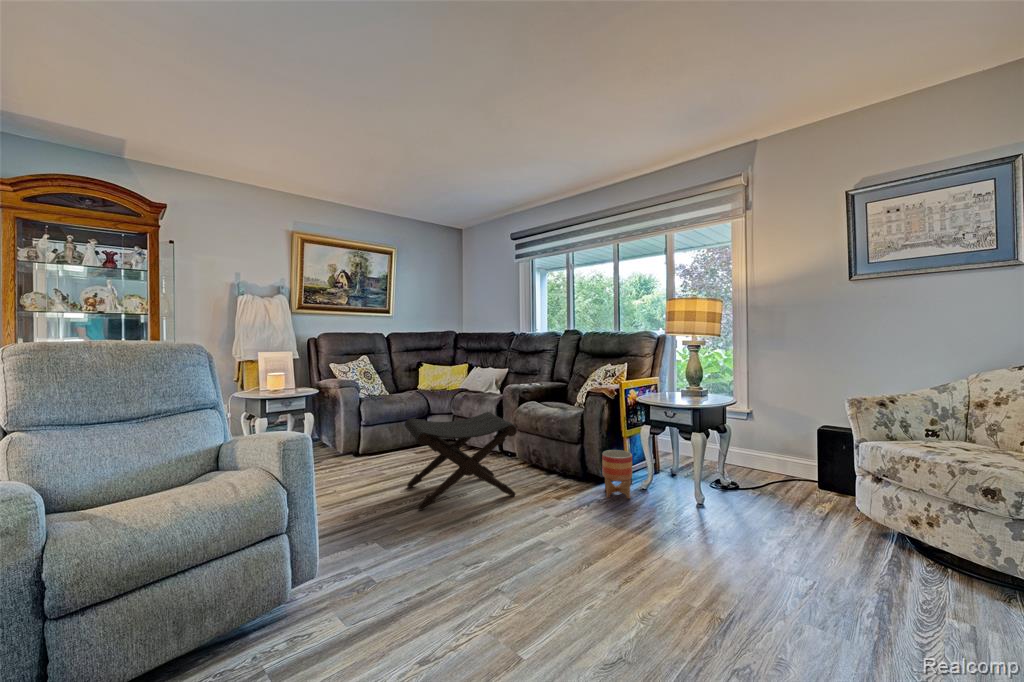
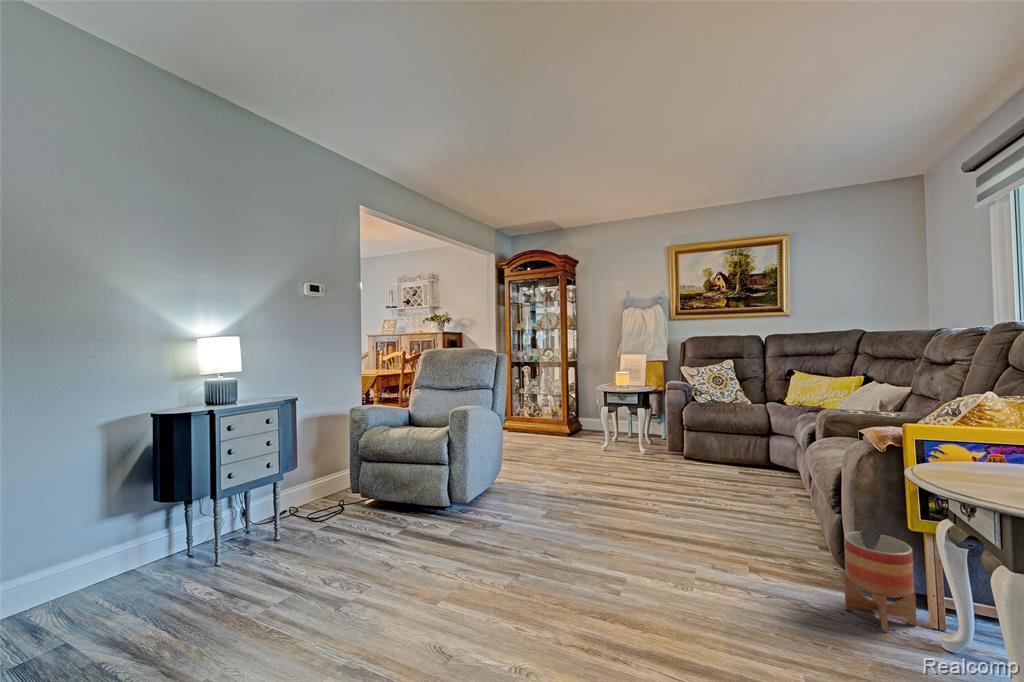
footstool: present [405,412,517,510] -> none [613,423,757,543]

